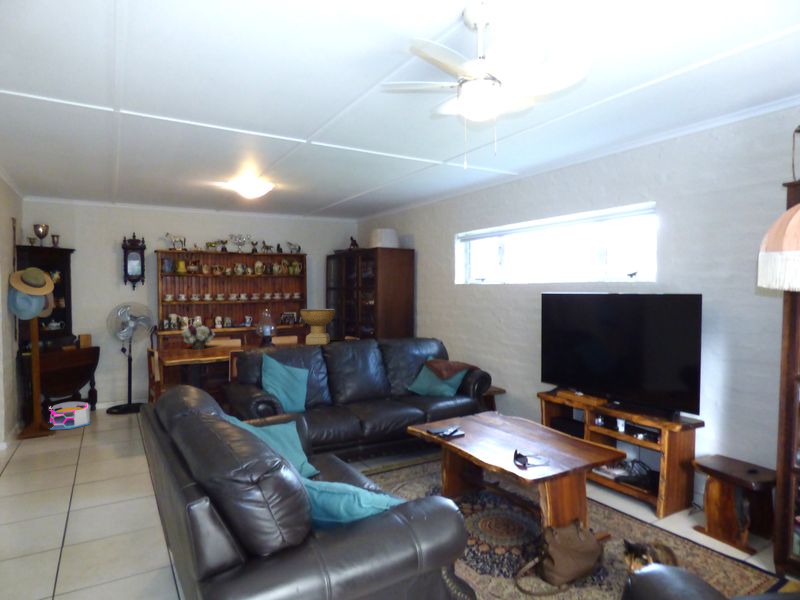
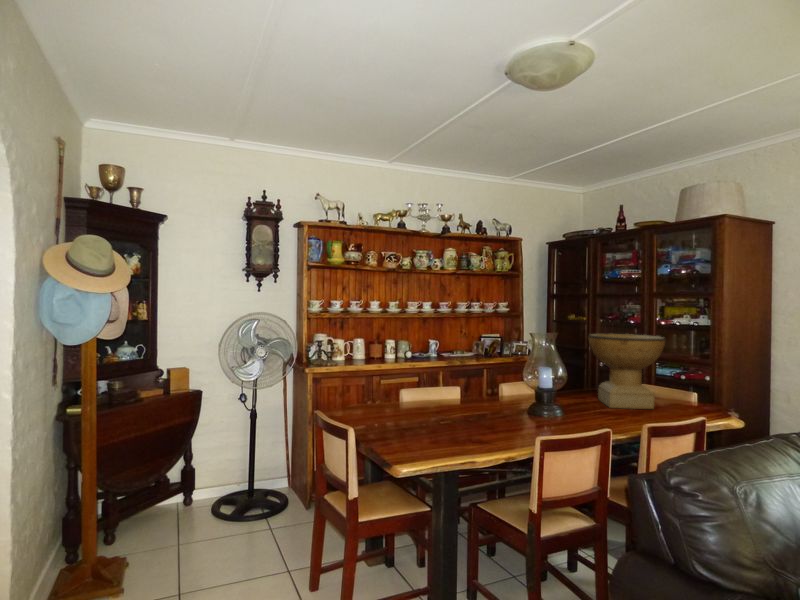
flower arrangement: present [182,321,215,349] -> none [377,354,439,416]
storage bin: present [48,402,91,430] -> none [108,501,189,577]

